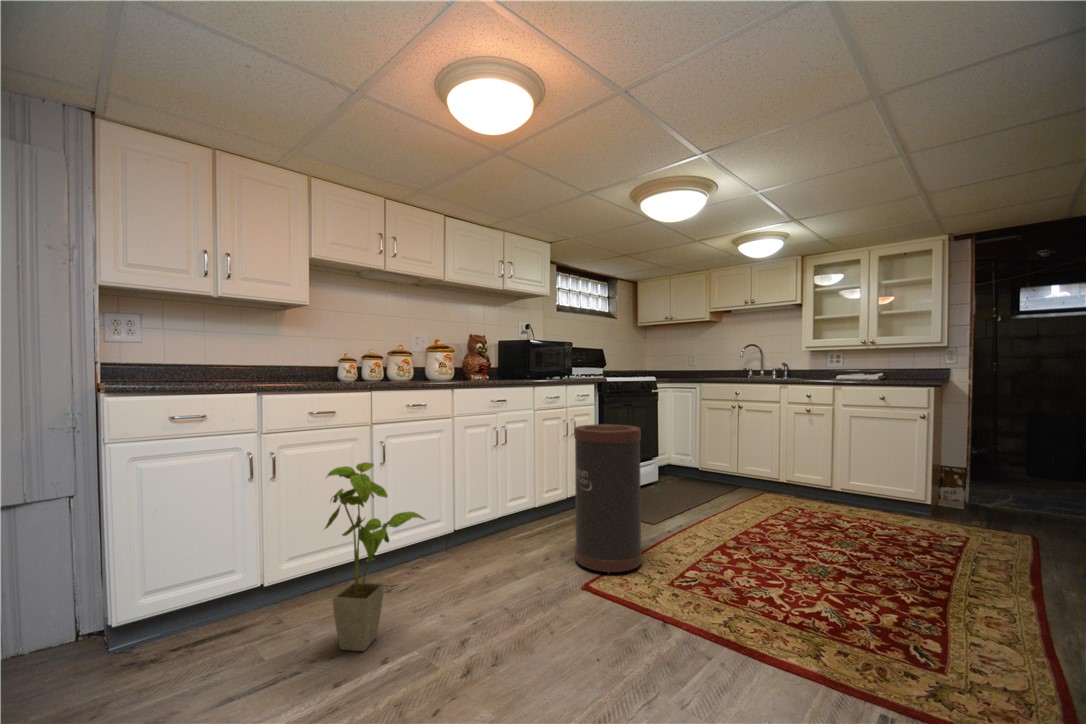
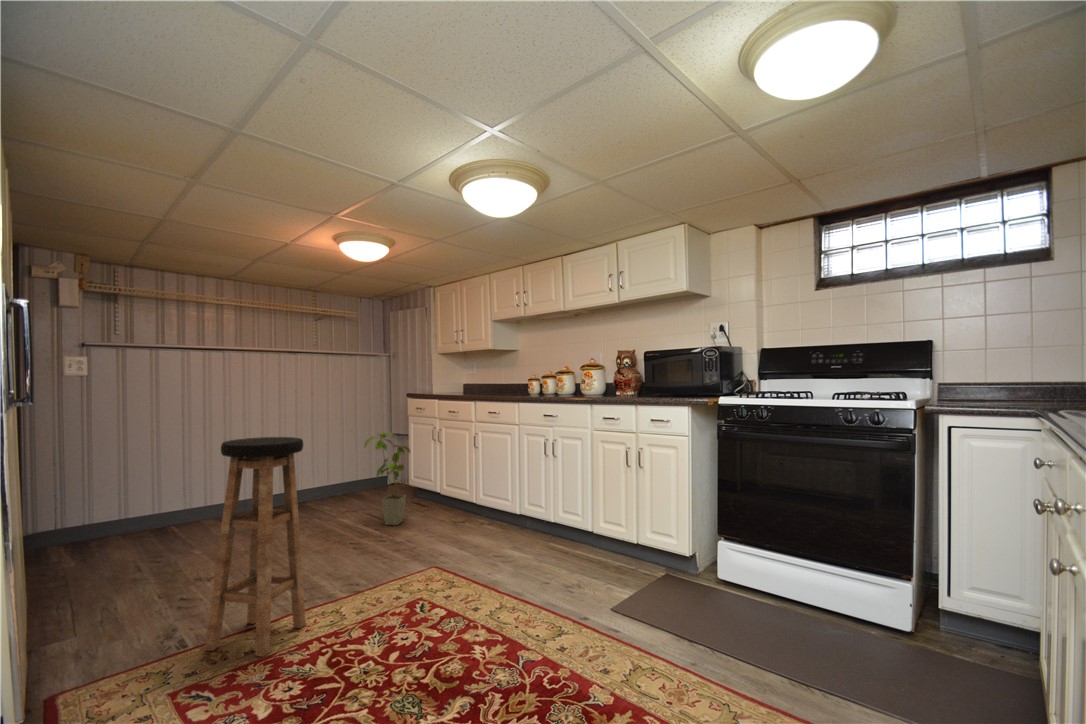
bar stool: none [764,423,875,686] -> present [205,437,306,657]
trash can: present [574,424,642,574] -> none [448,443,514,590]

